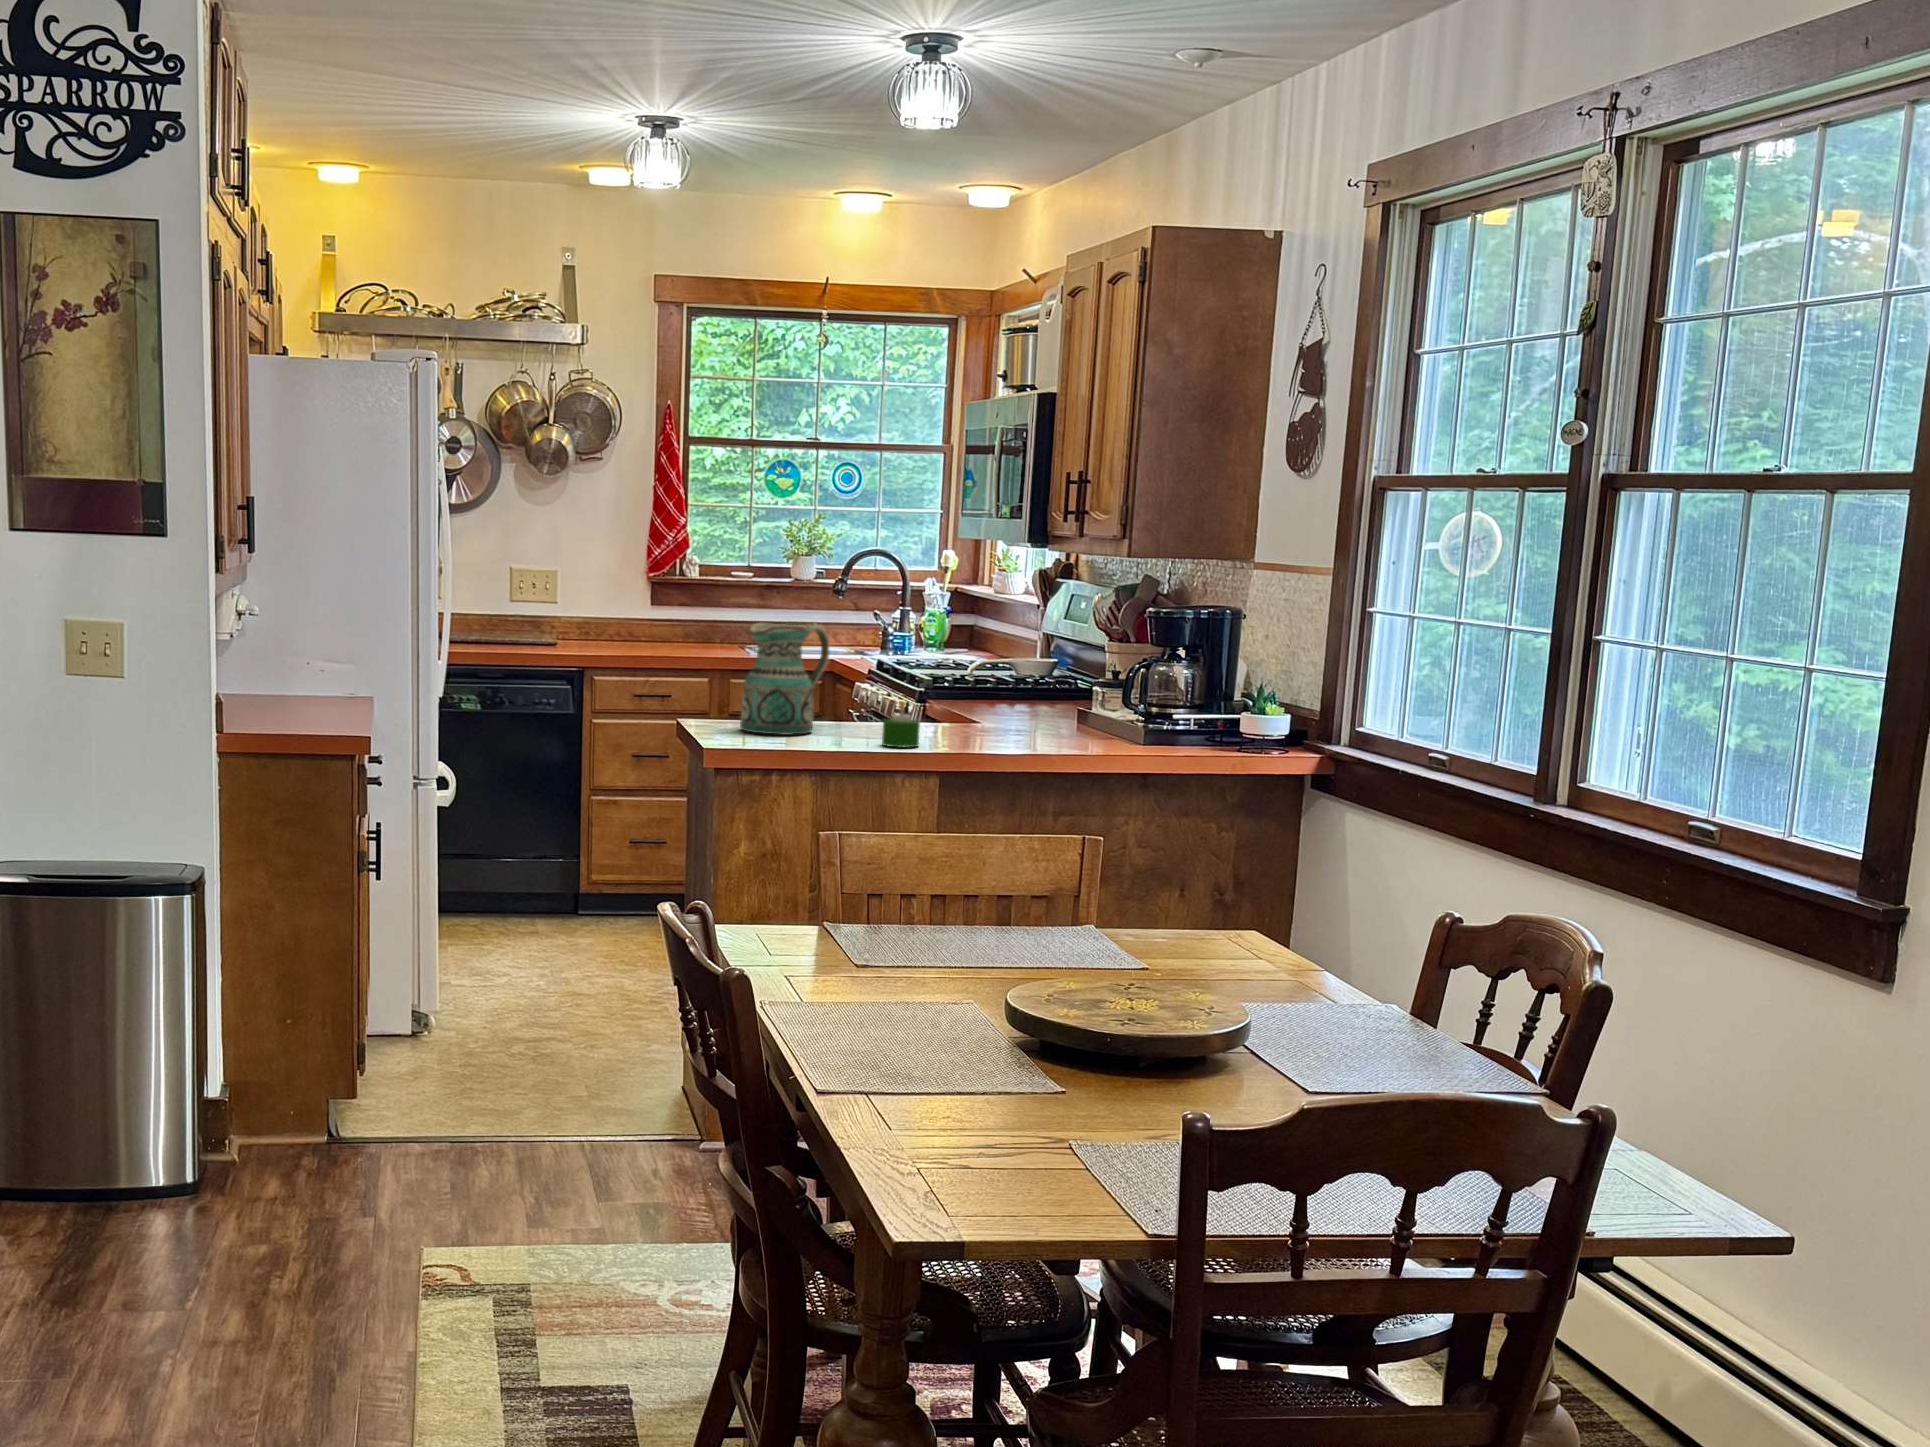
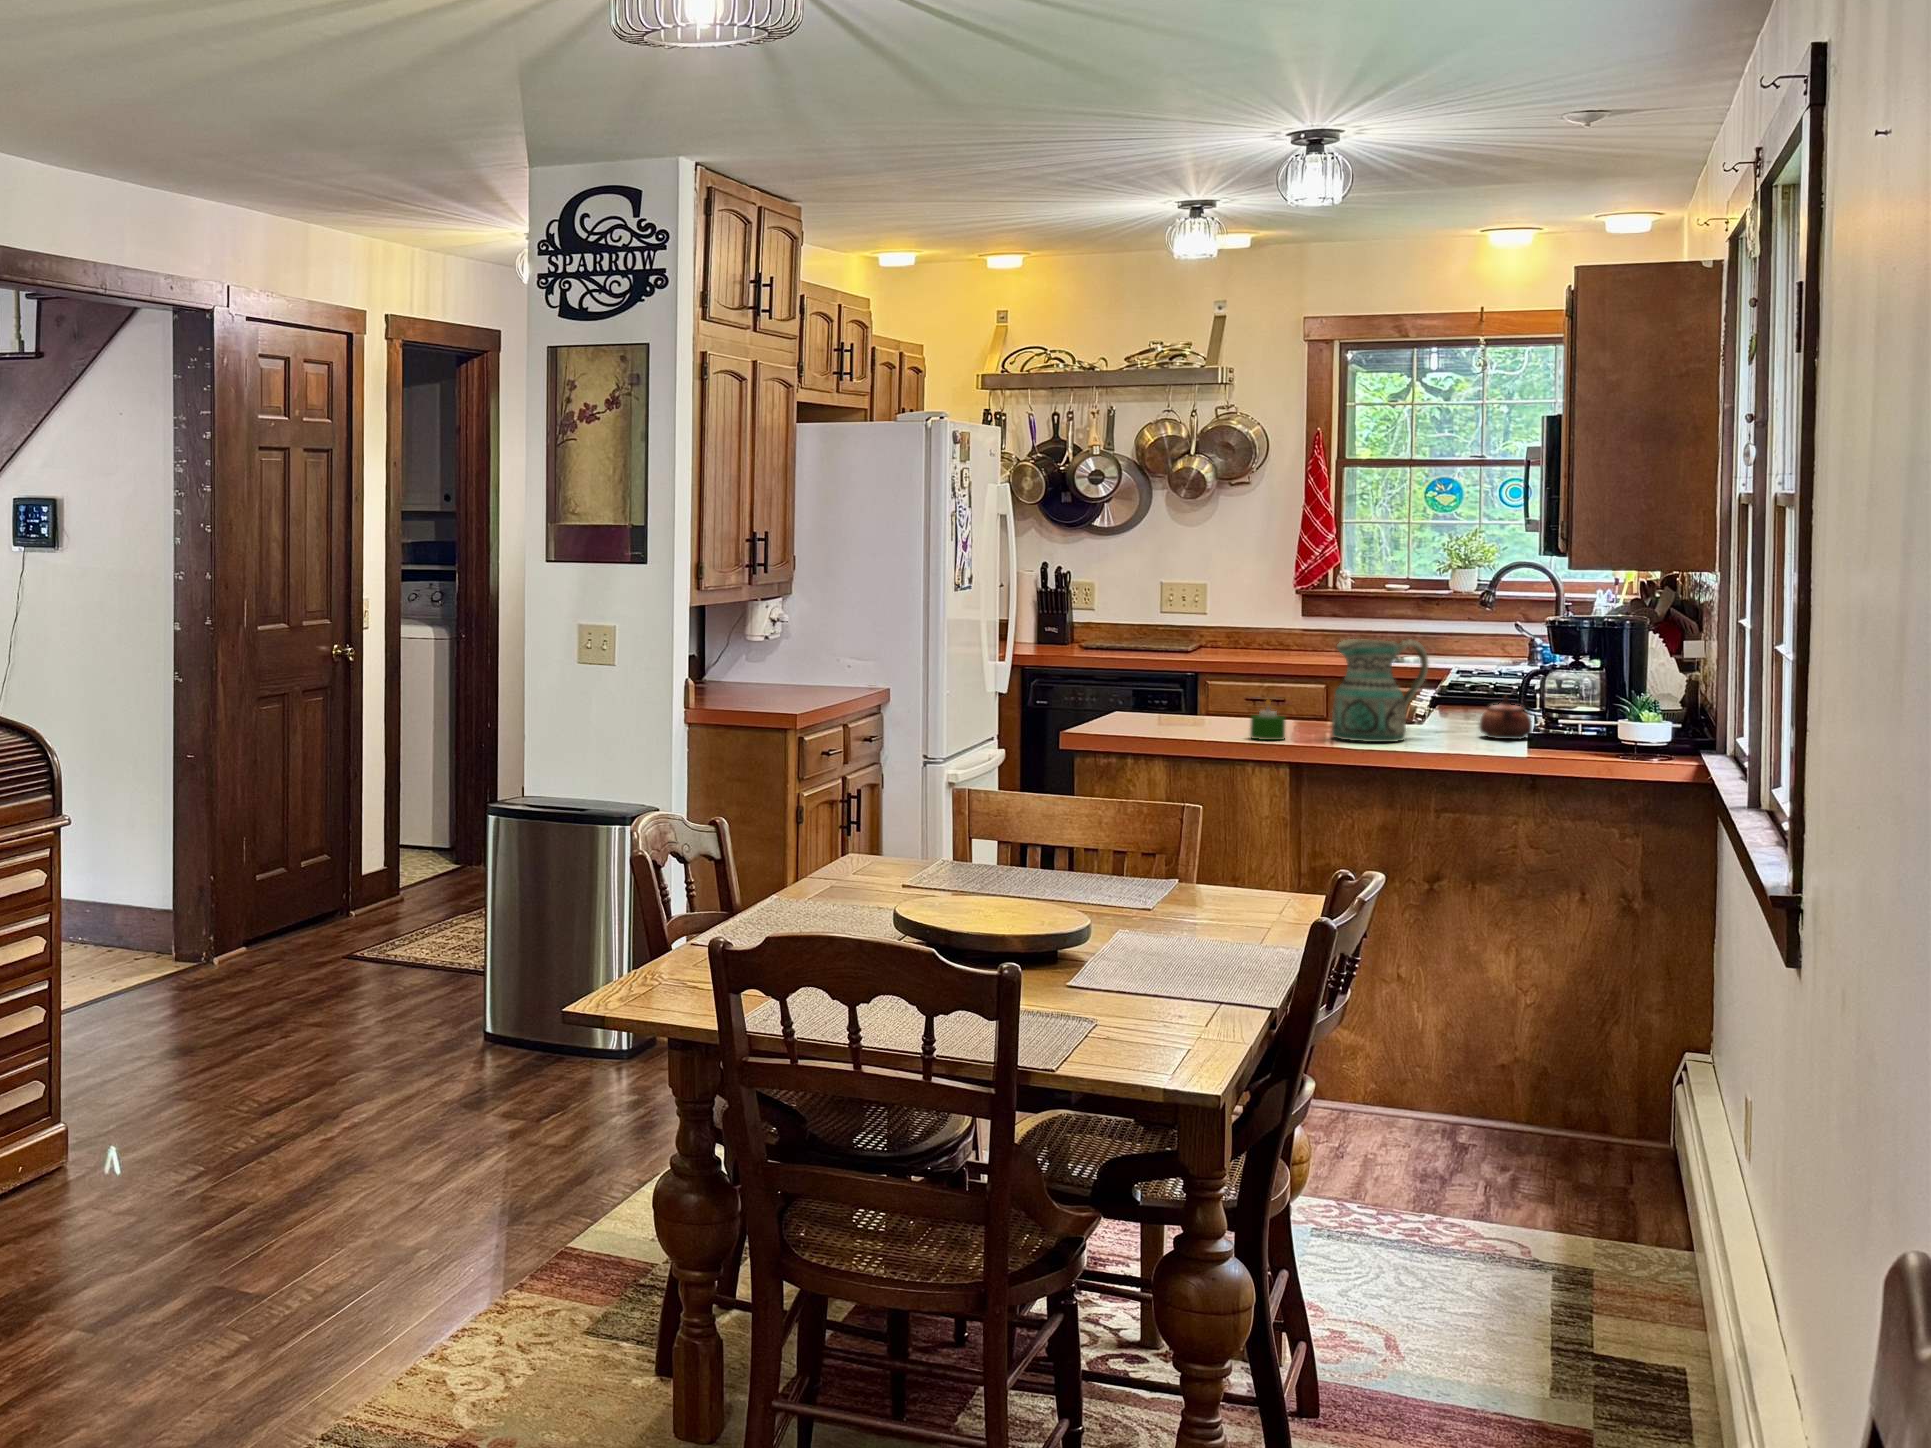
ceramic pitcher: present [740,623,829,734] -> present [1332,639,1428,742]
teapot: none [1079,691,1132,737] -> present [1479,696,1532,739]

